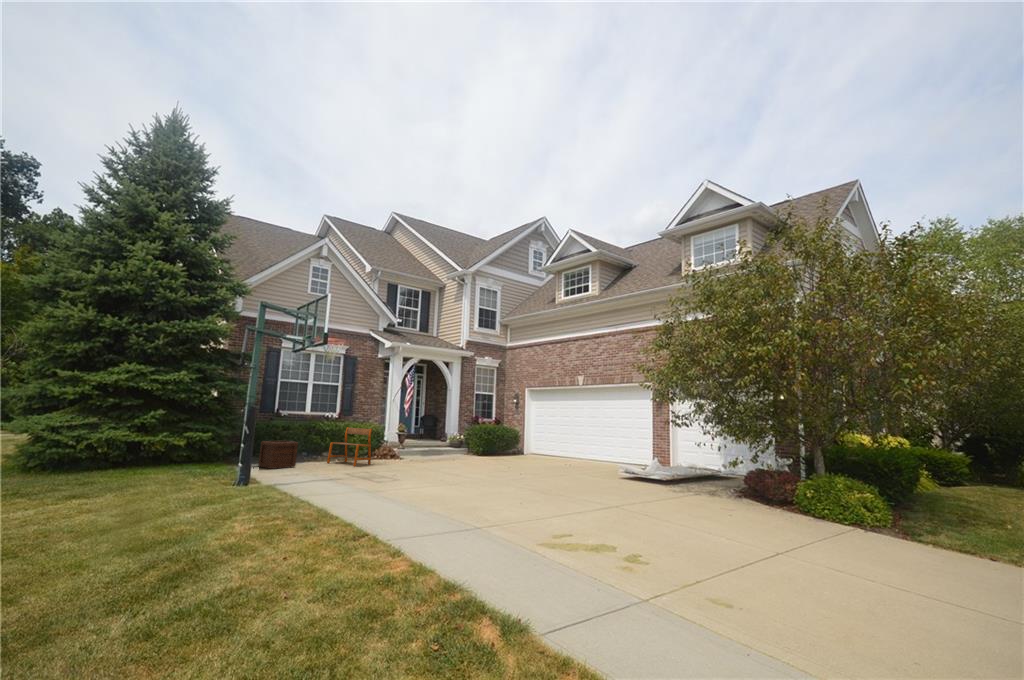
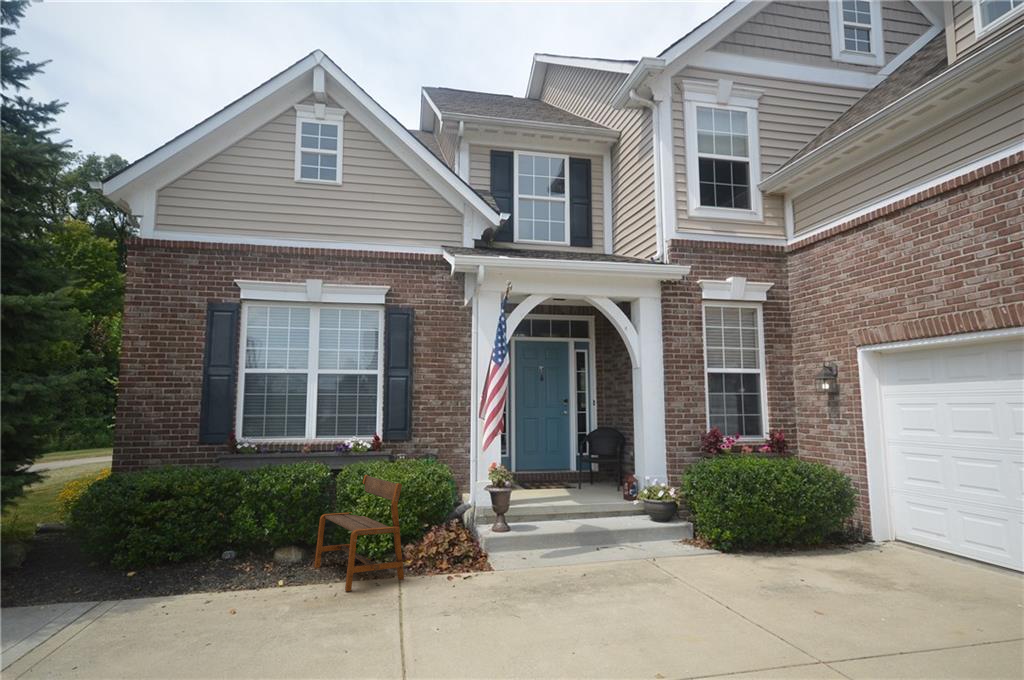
wooden crate: present [258,441,298,469] -> none [143,512,218,594]

